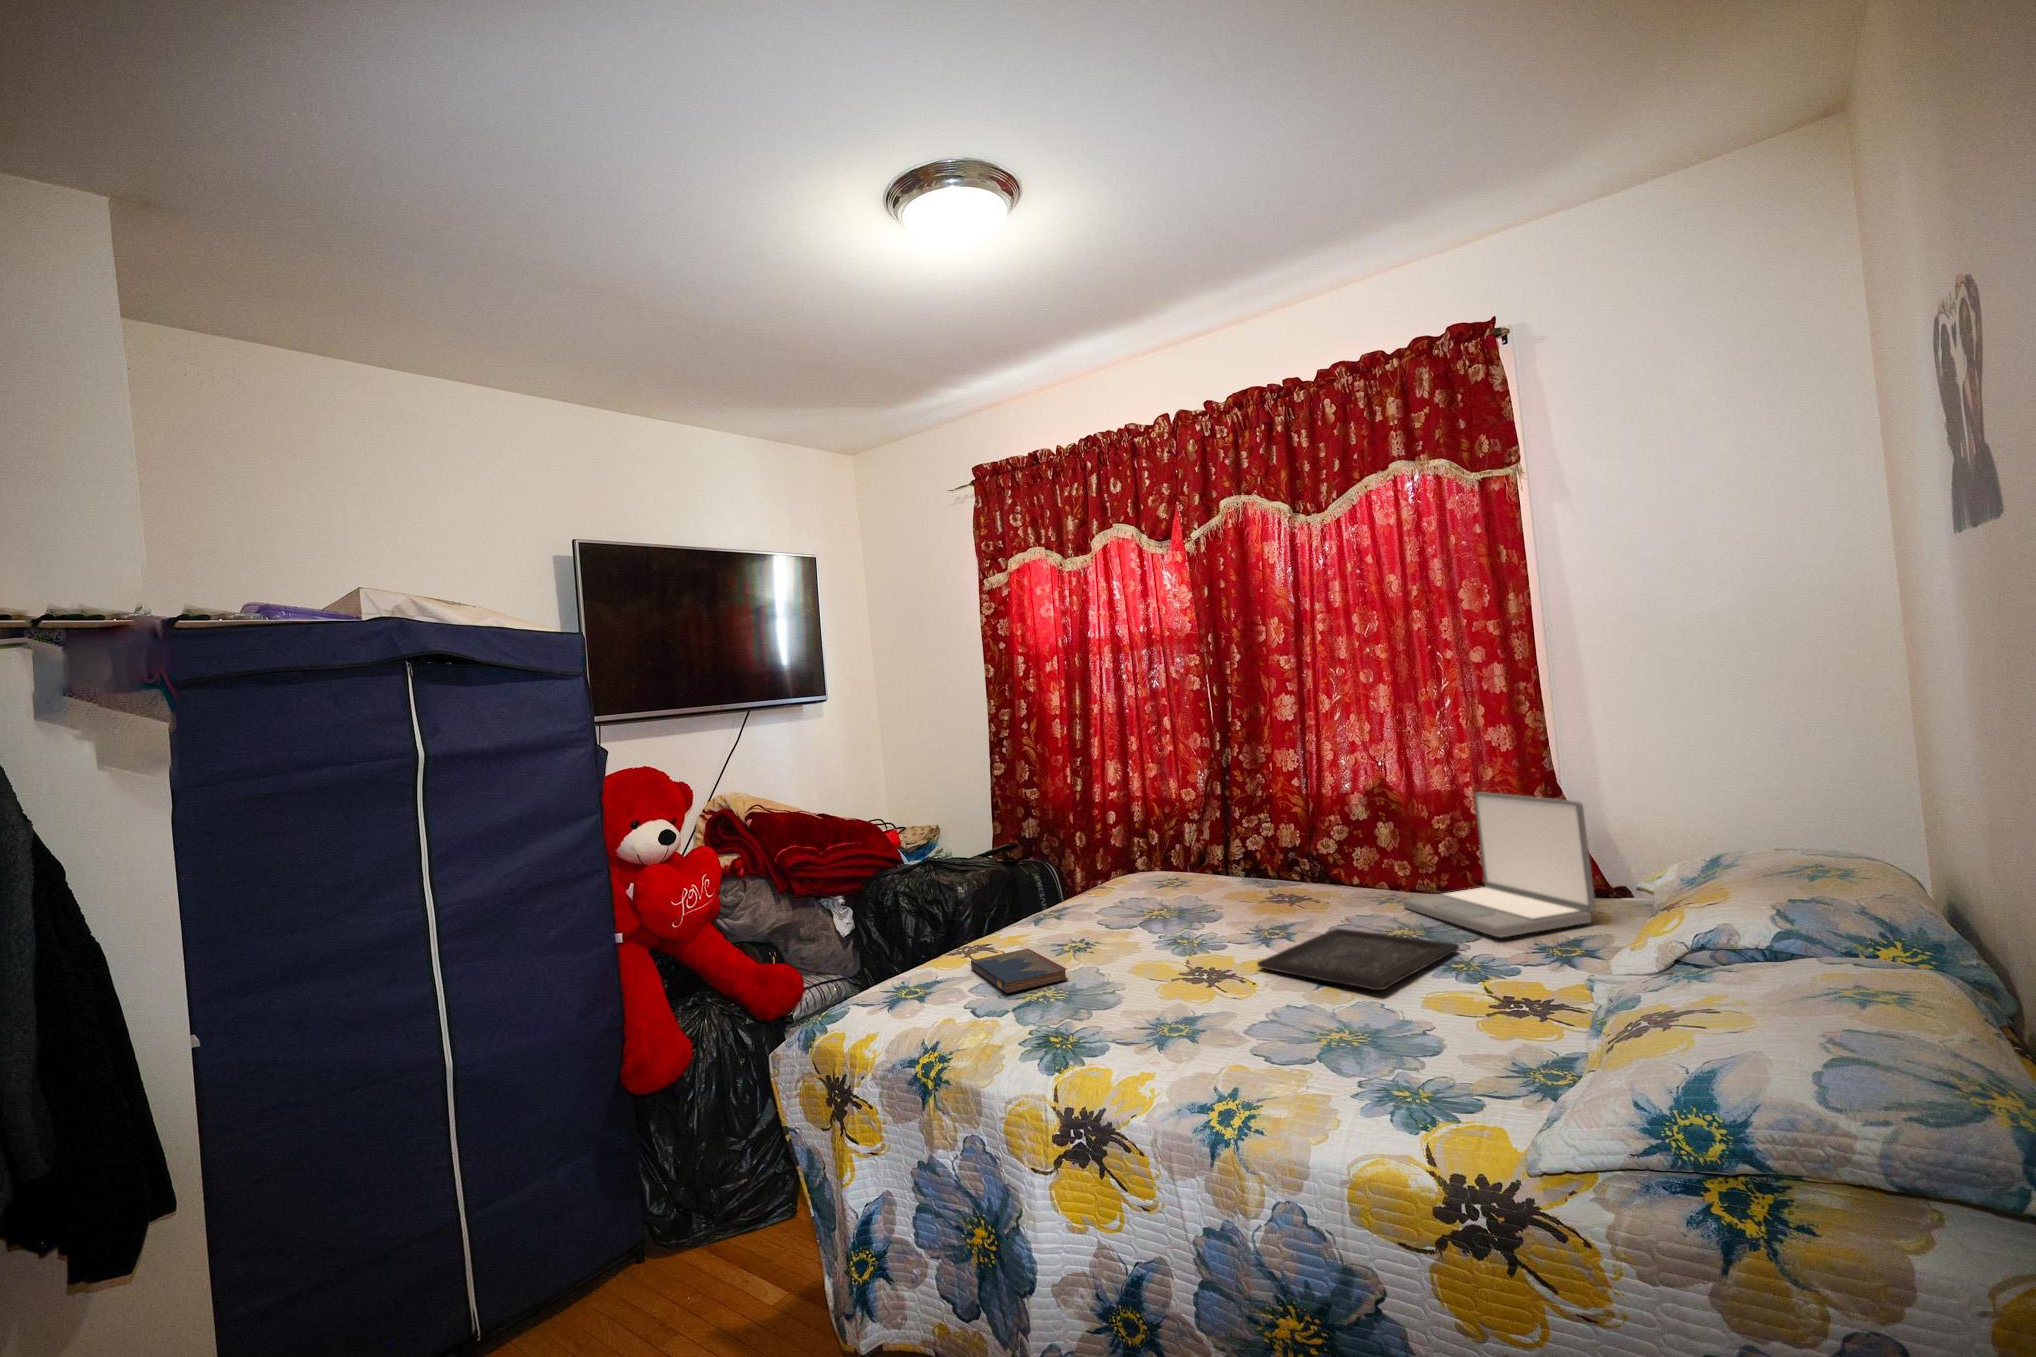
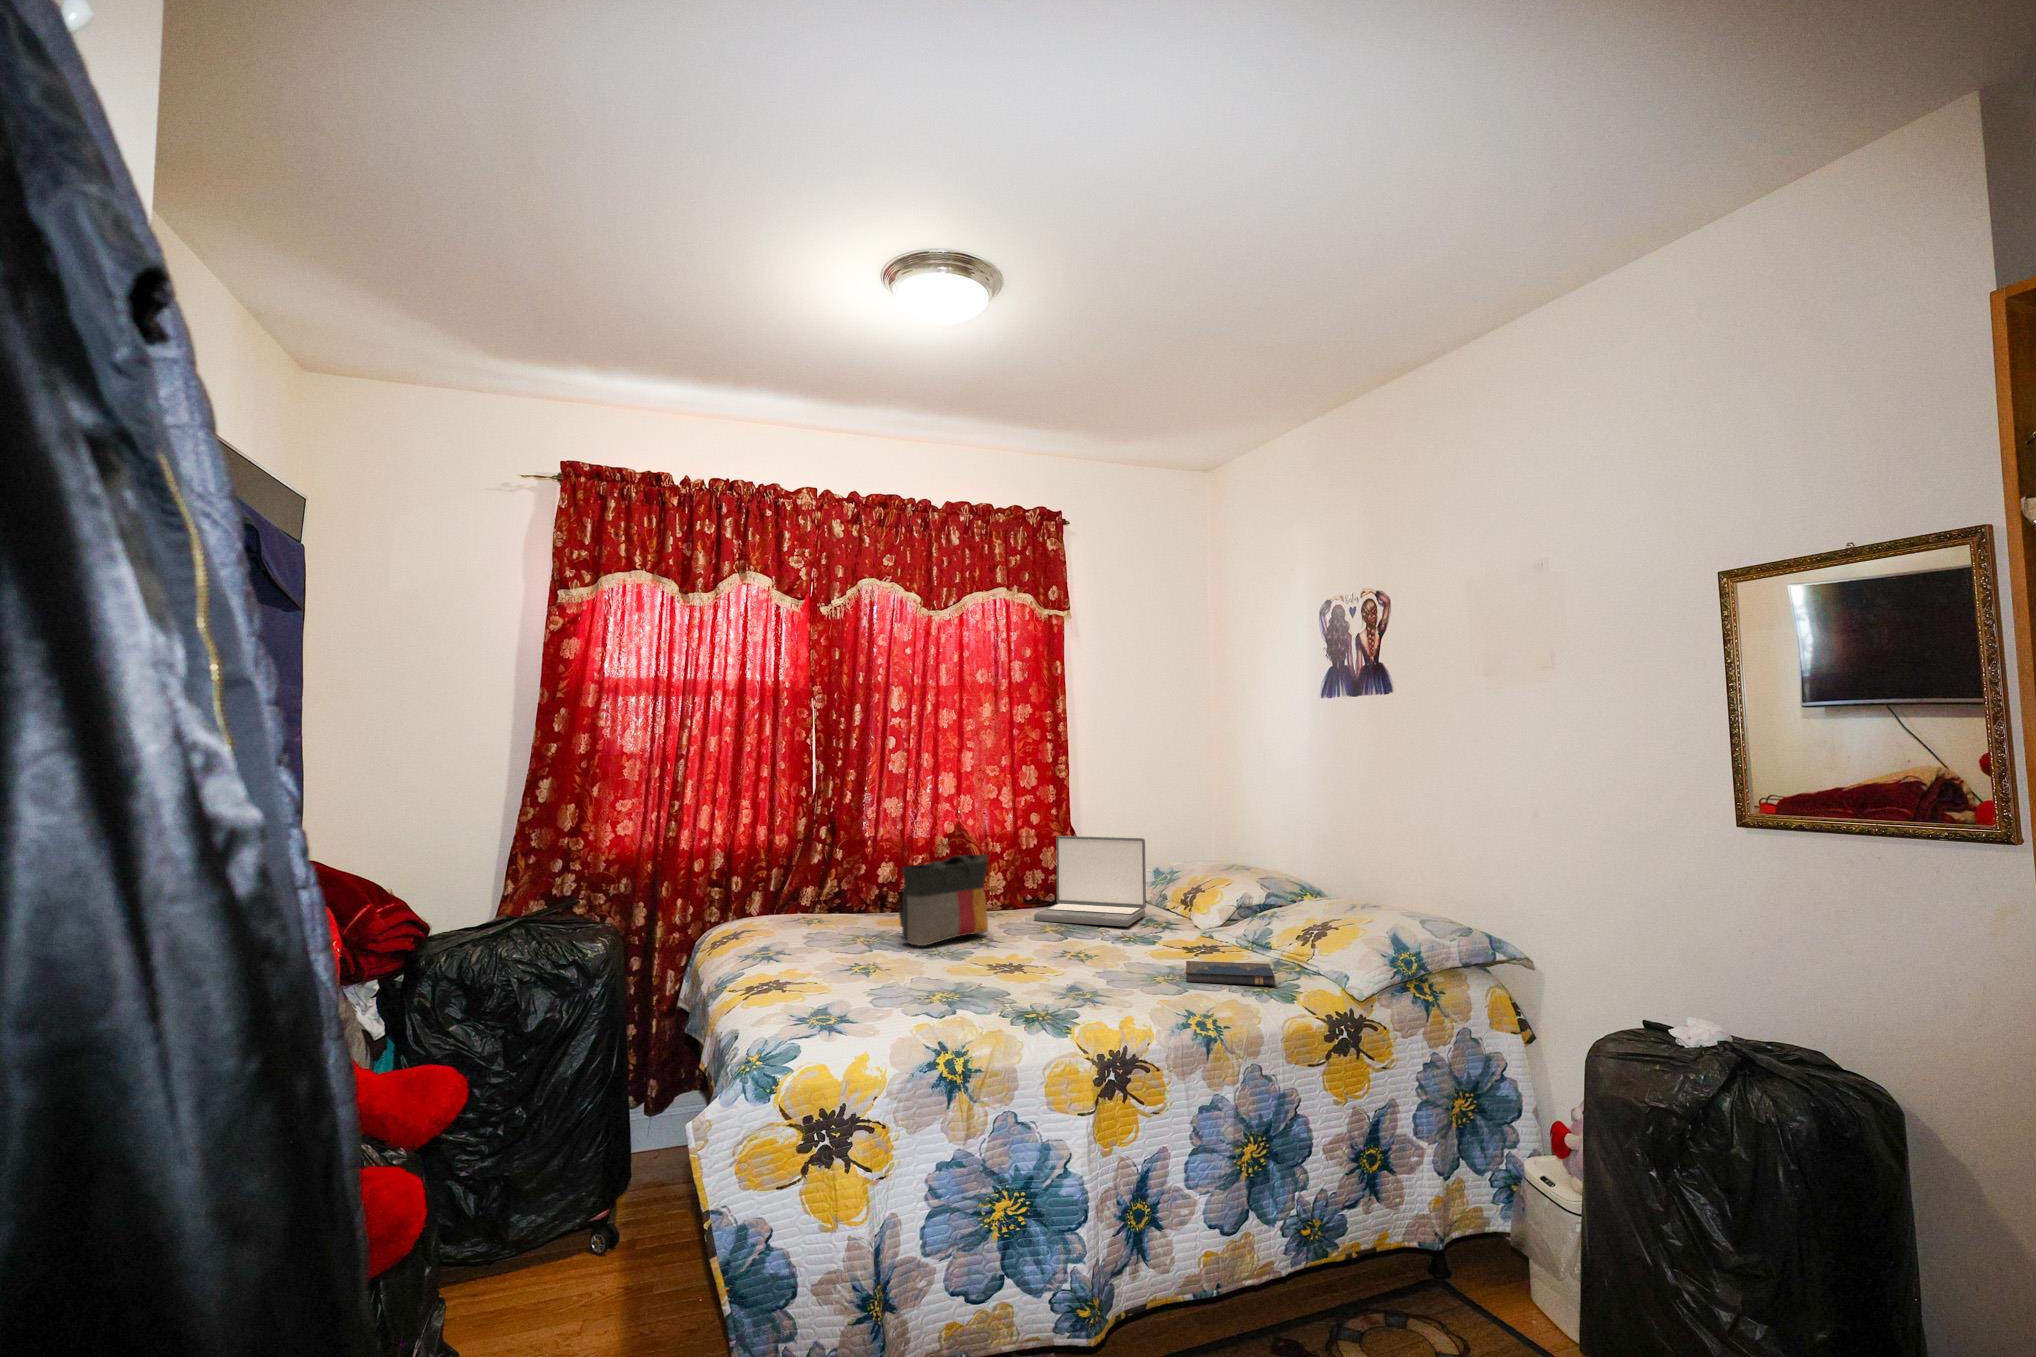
tote bag: none [1157,820,1288,924] -> present [899,854,988,946]
tray: present [1257,928,1459,990] -> none [1033,931,1147,959]
hardcover book: present [971,949,1068,993] -> present [1186,961,1275,985]

